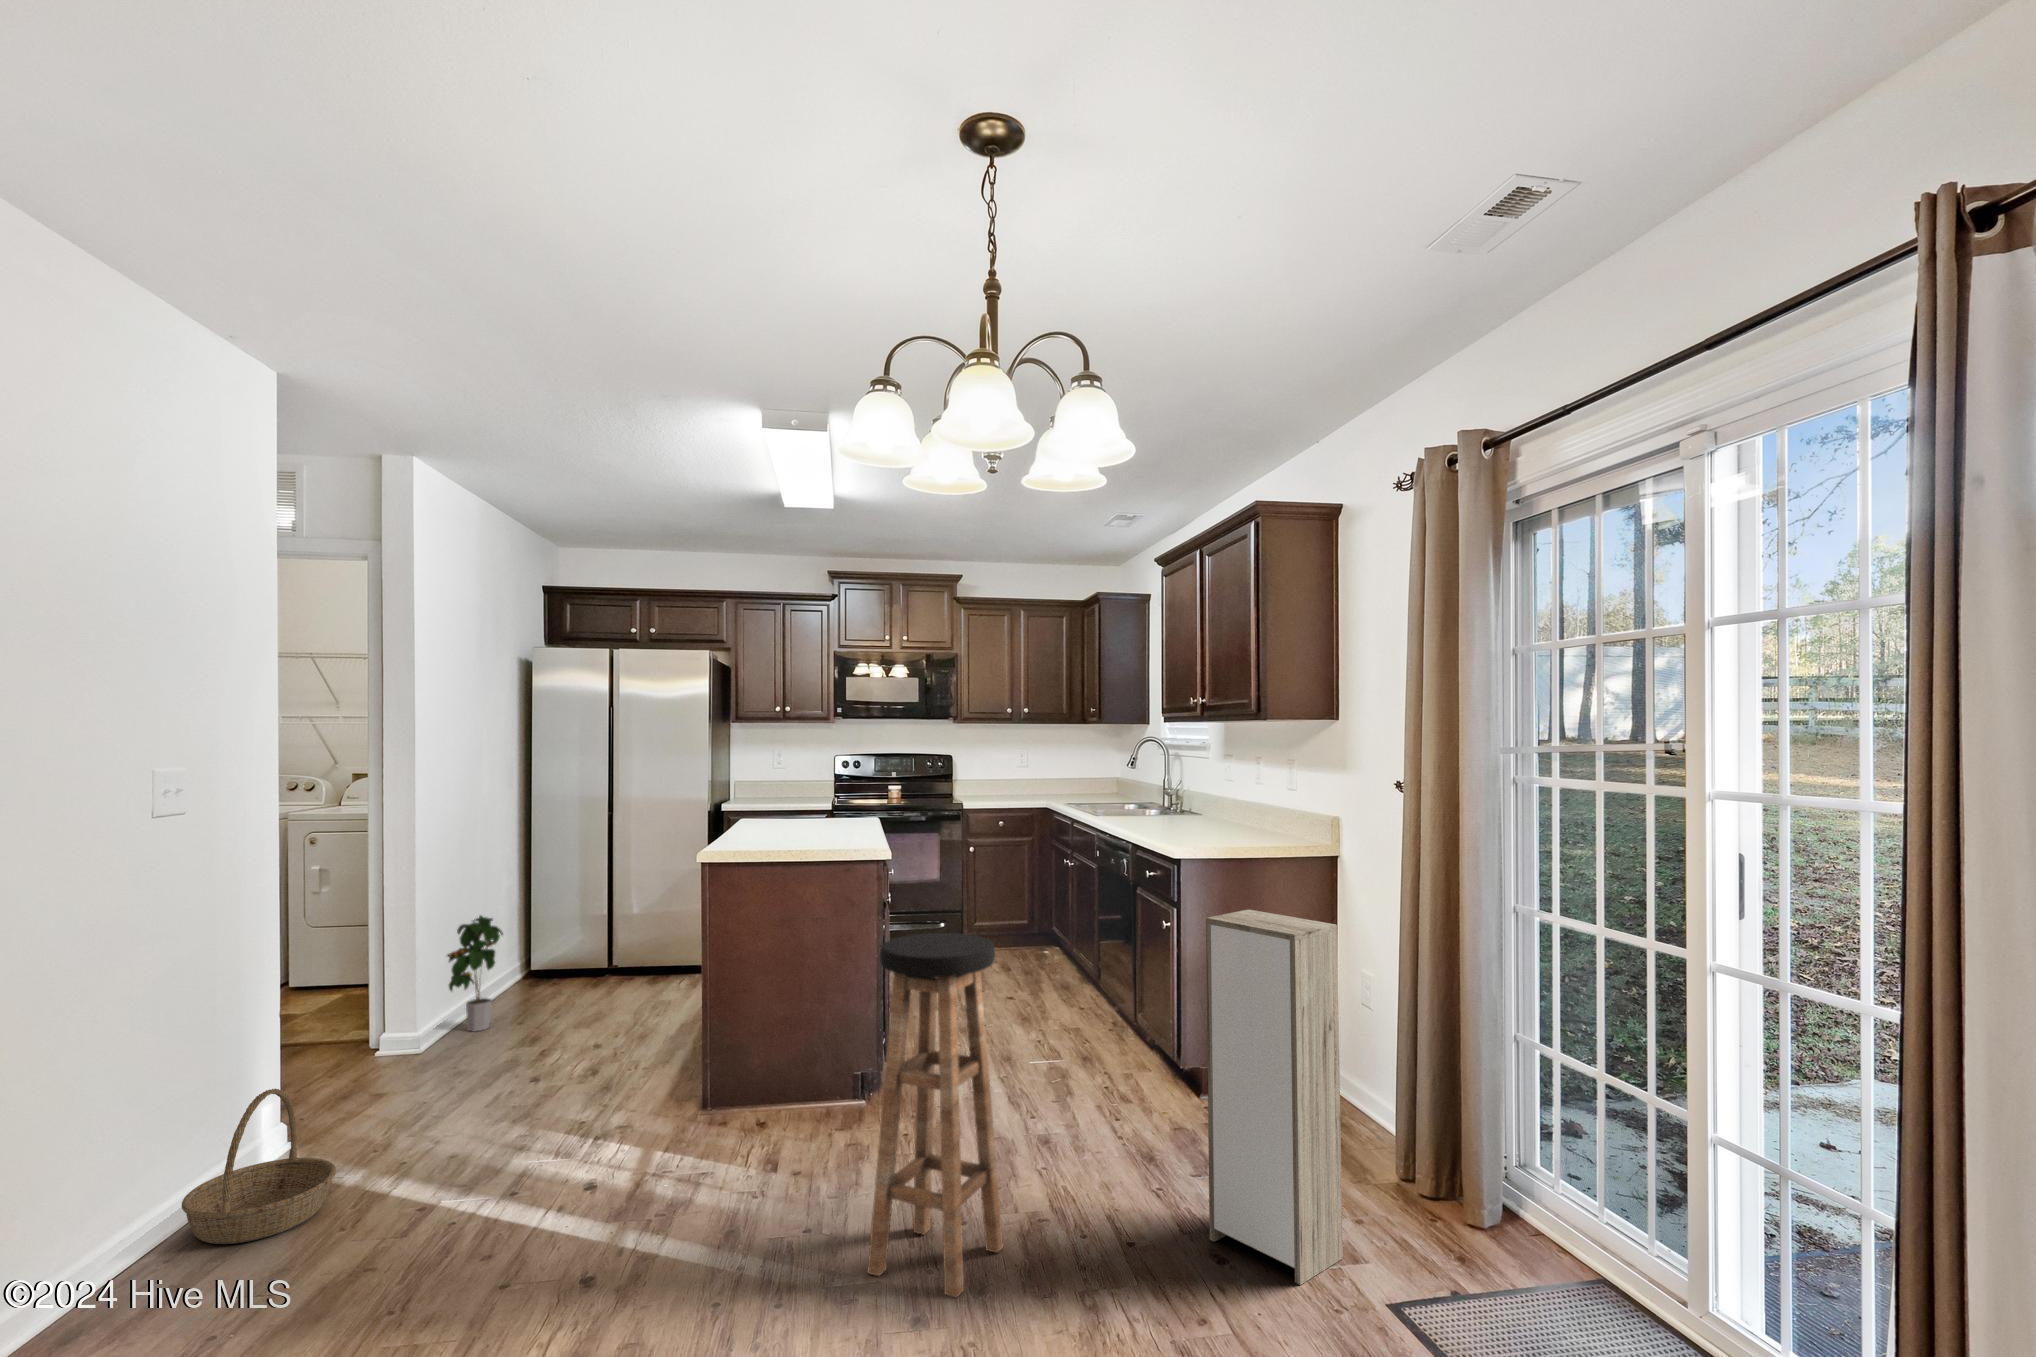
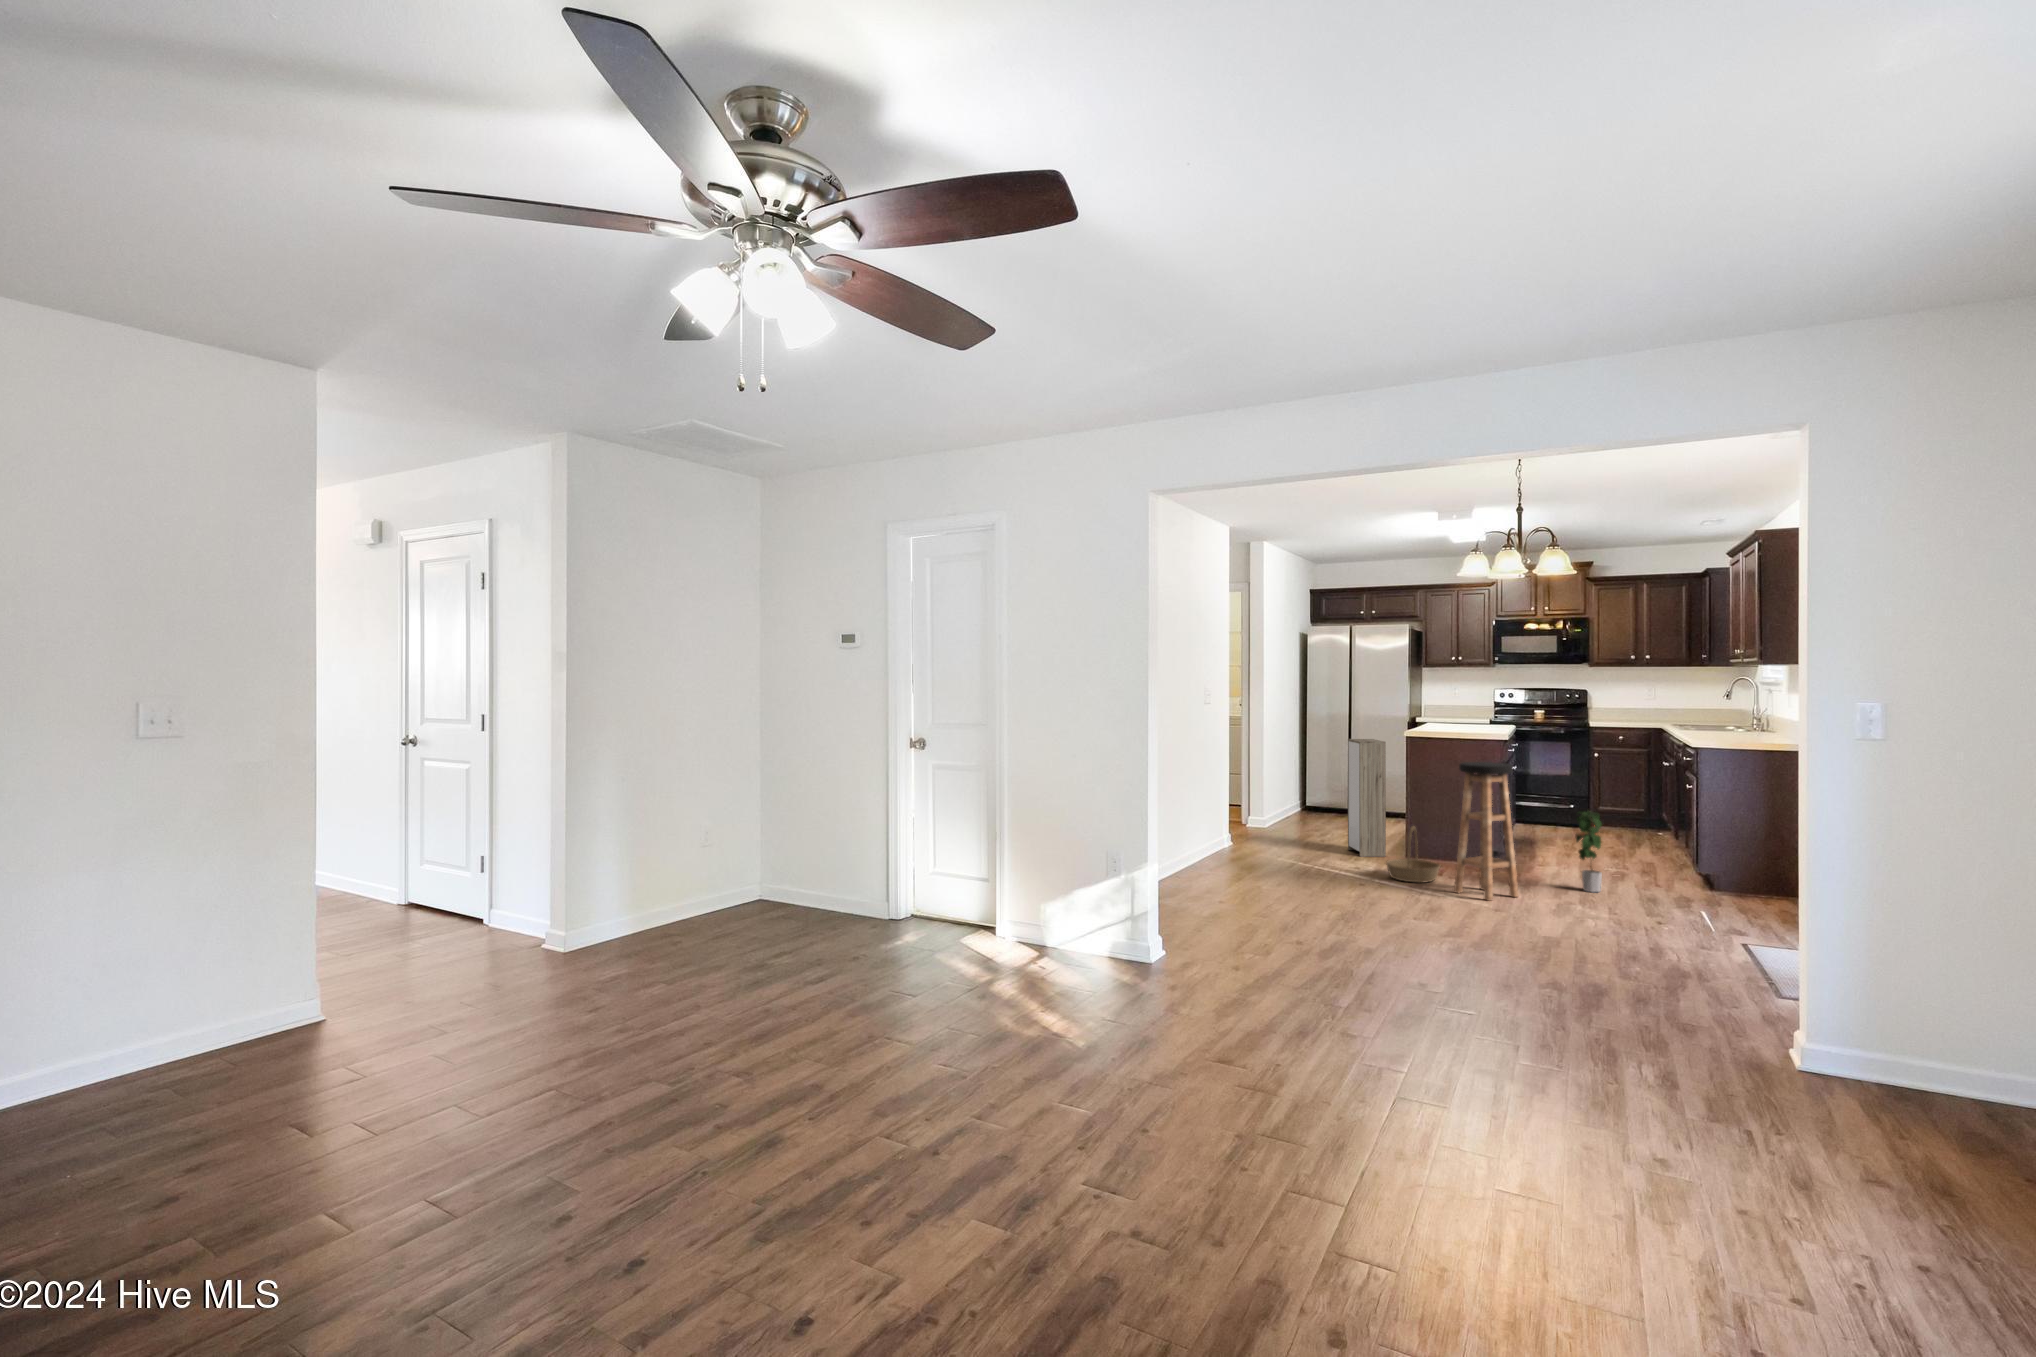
storage cabinet: present [1206,909,1343,1285] -> present [1348,739,1386,857]
potted plant: present [447,915,503,1031] -> present [1575,811,1602,892]
basket: present [182,1089,336,1244] -> present [1386,826,1441,883]

